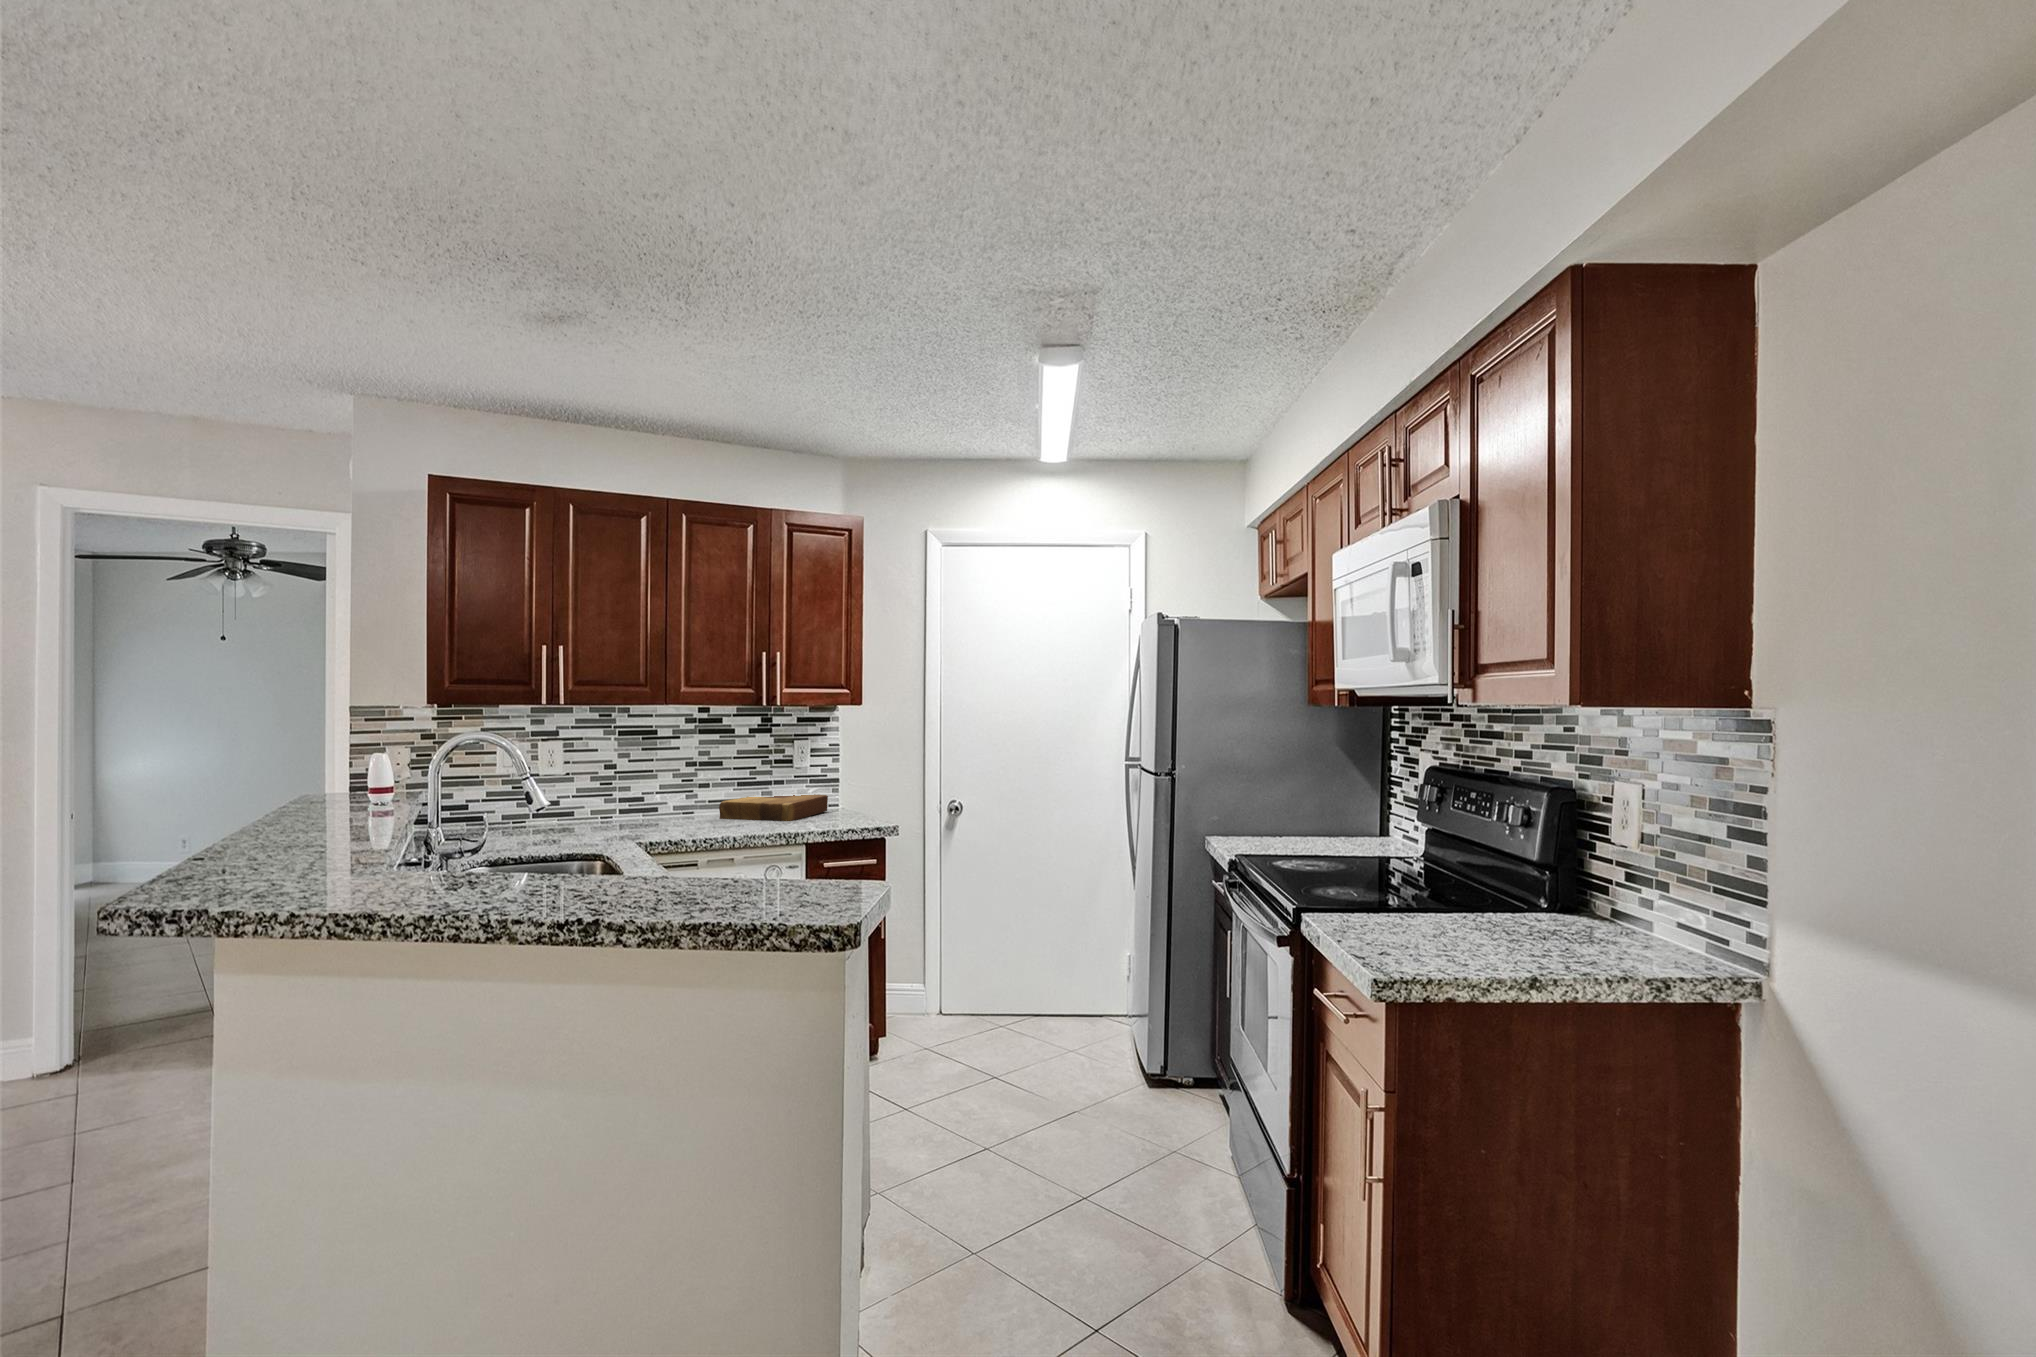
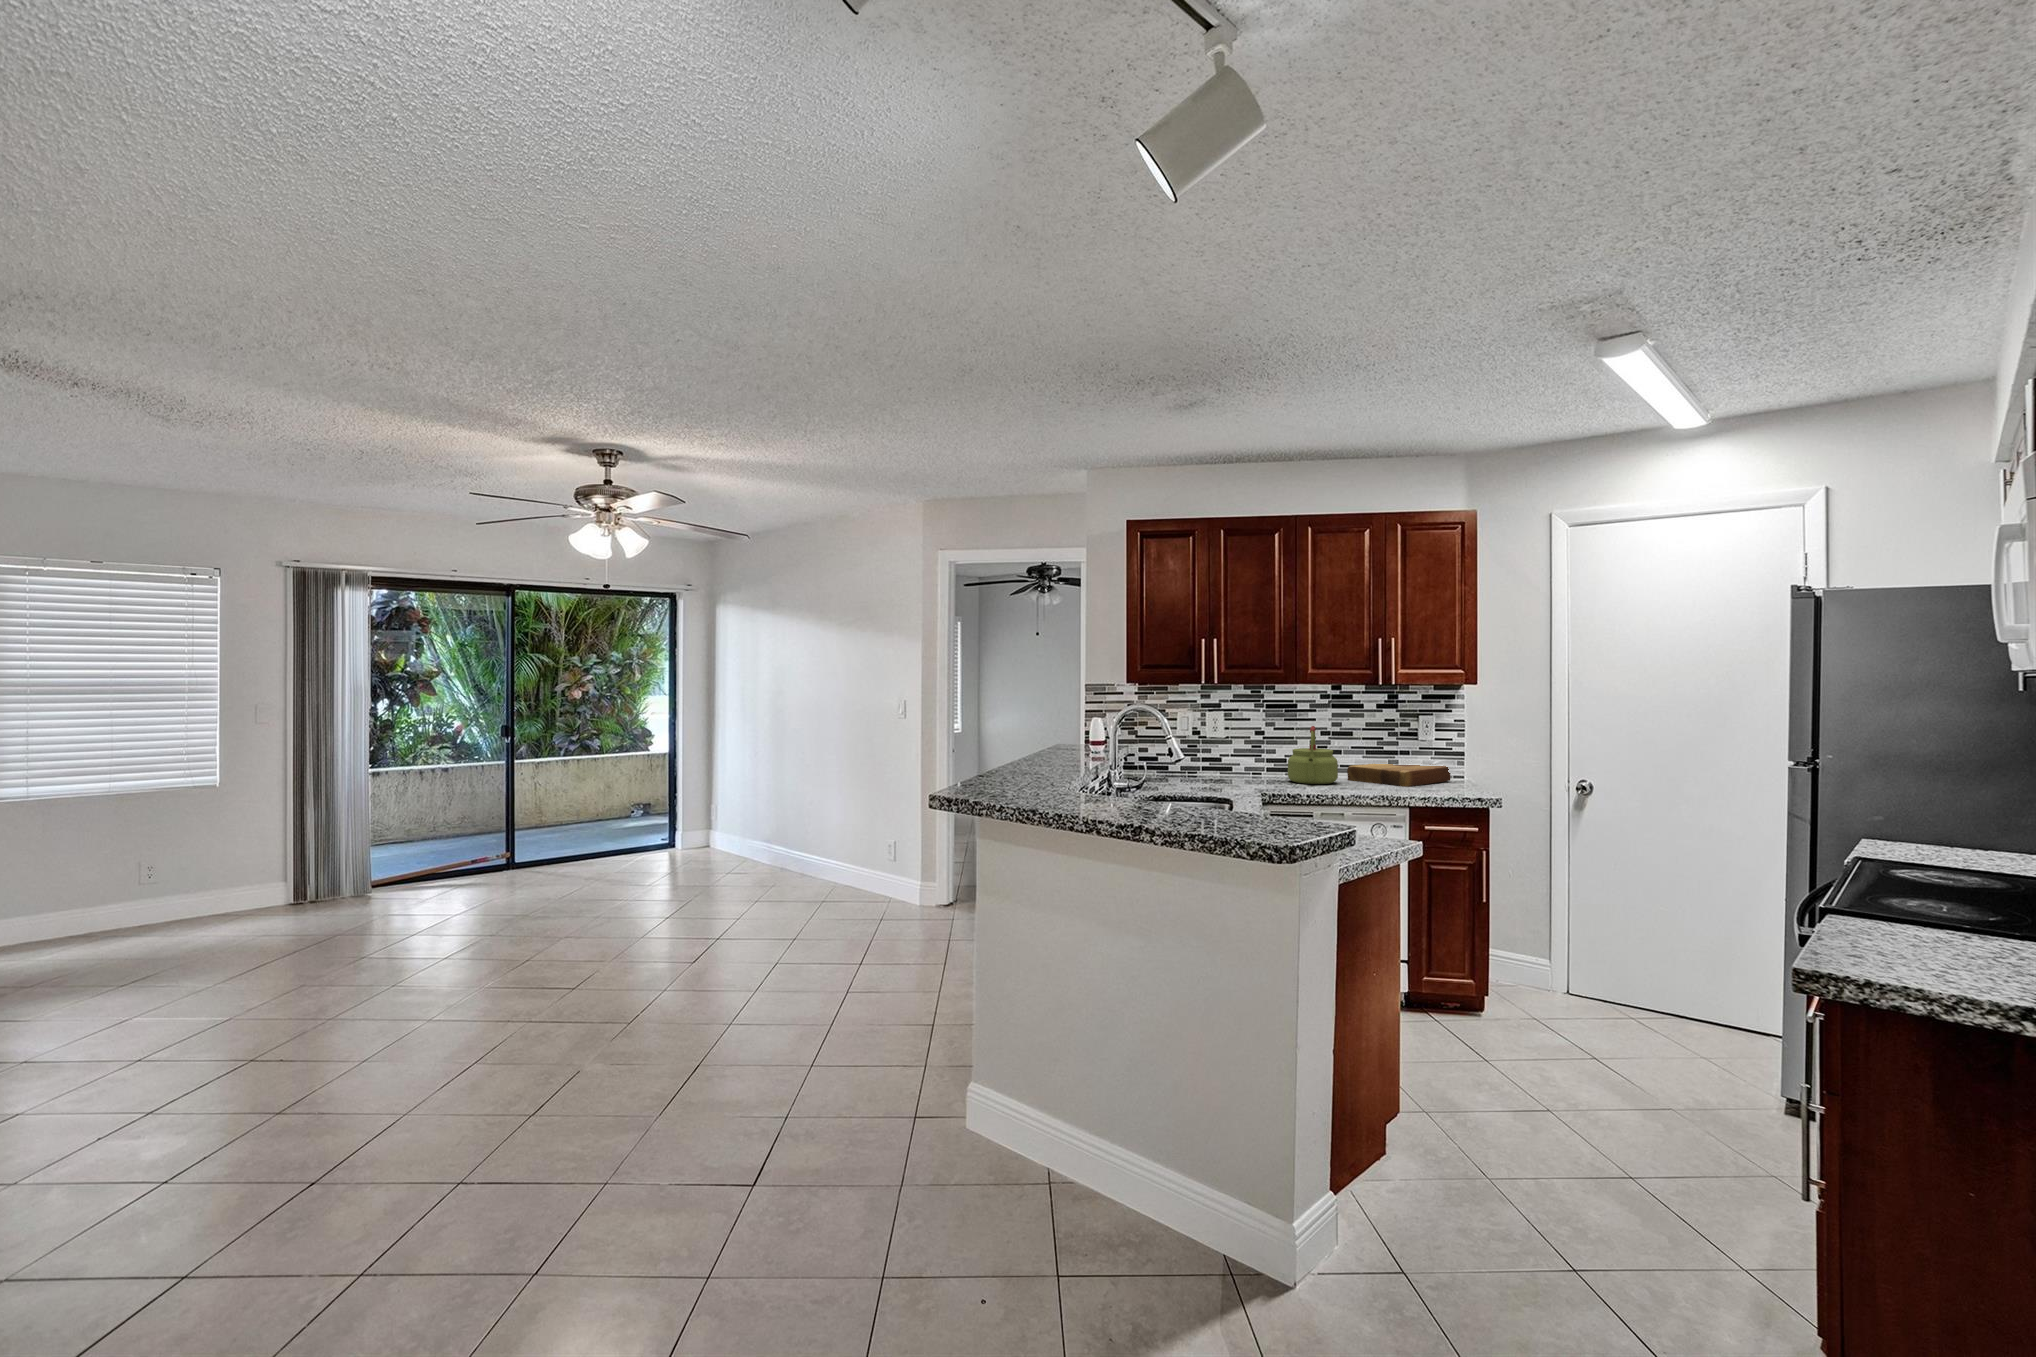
kettle: none [652,755,713,826] -> present [1288,726,1338,784]

